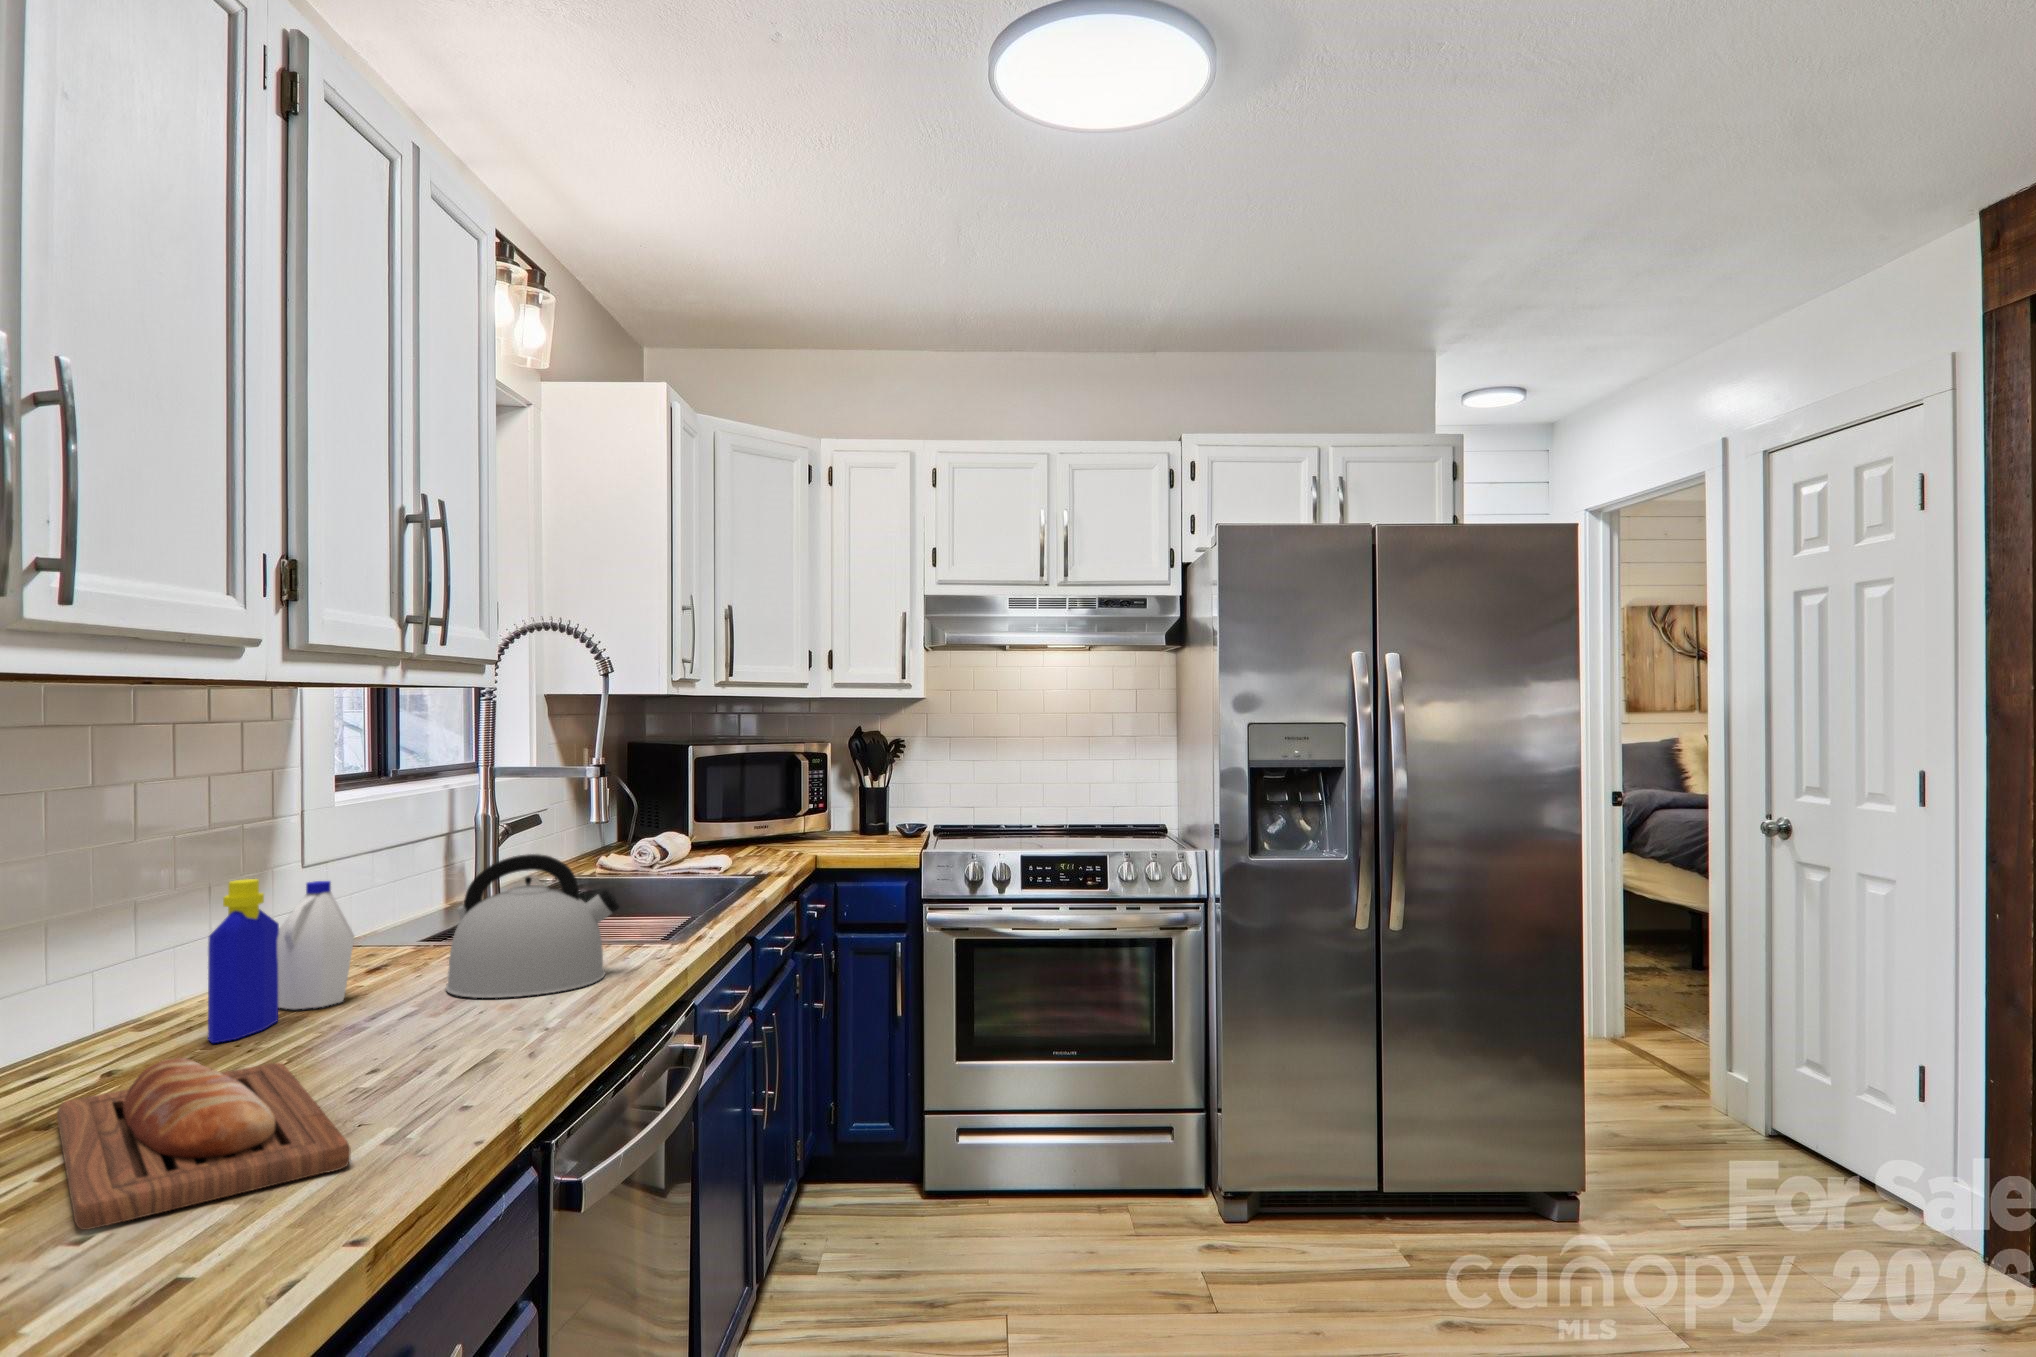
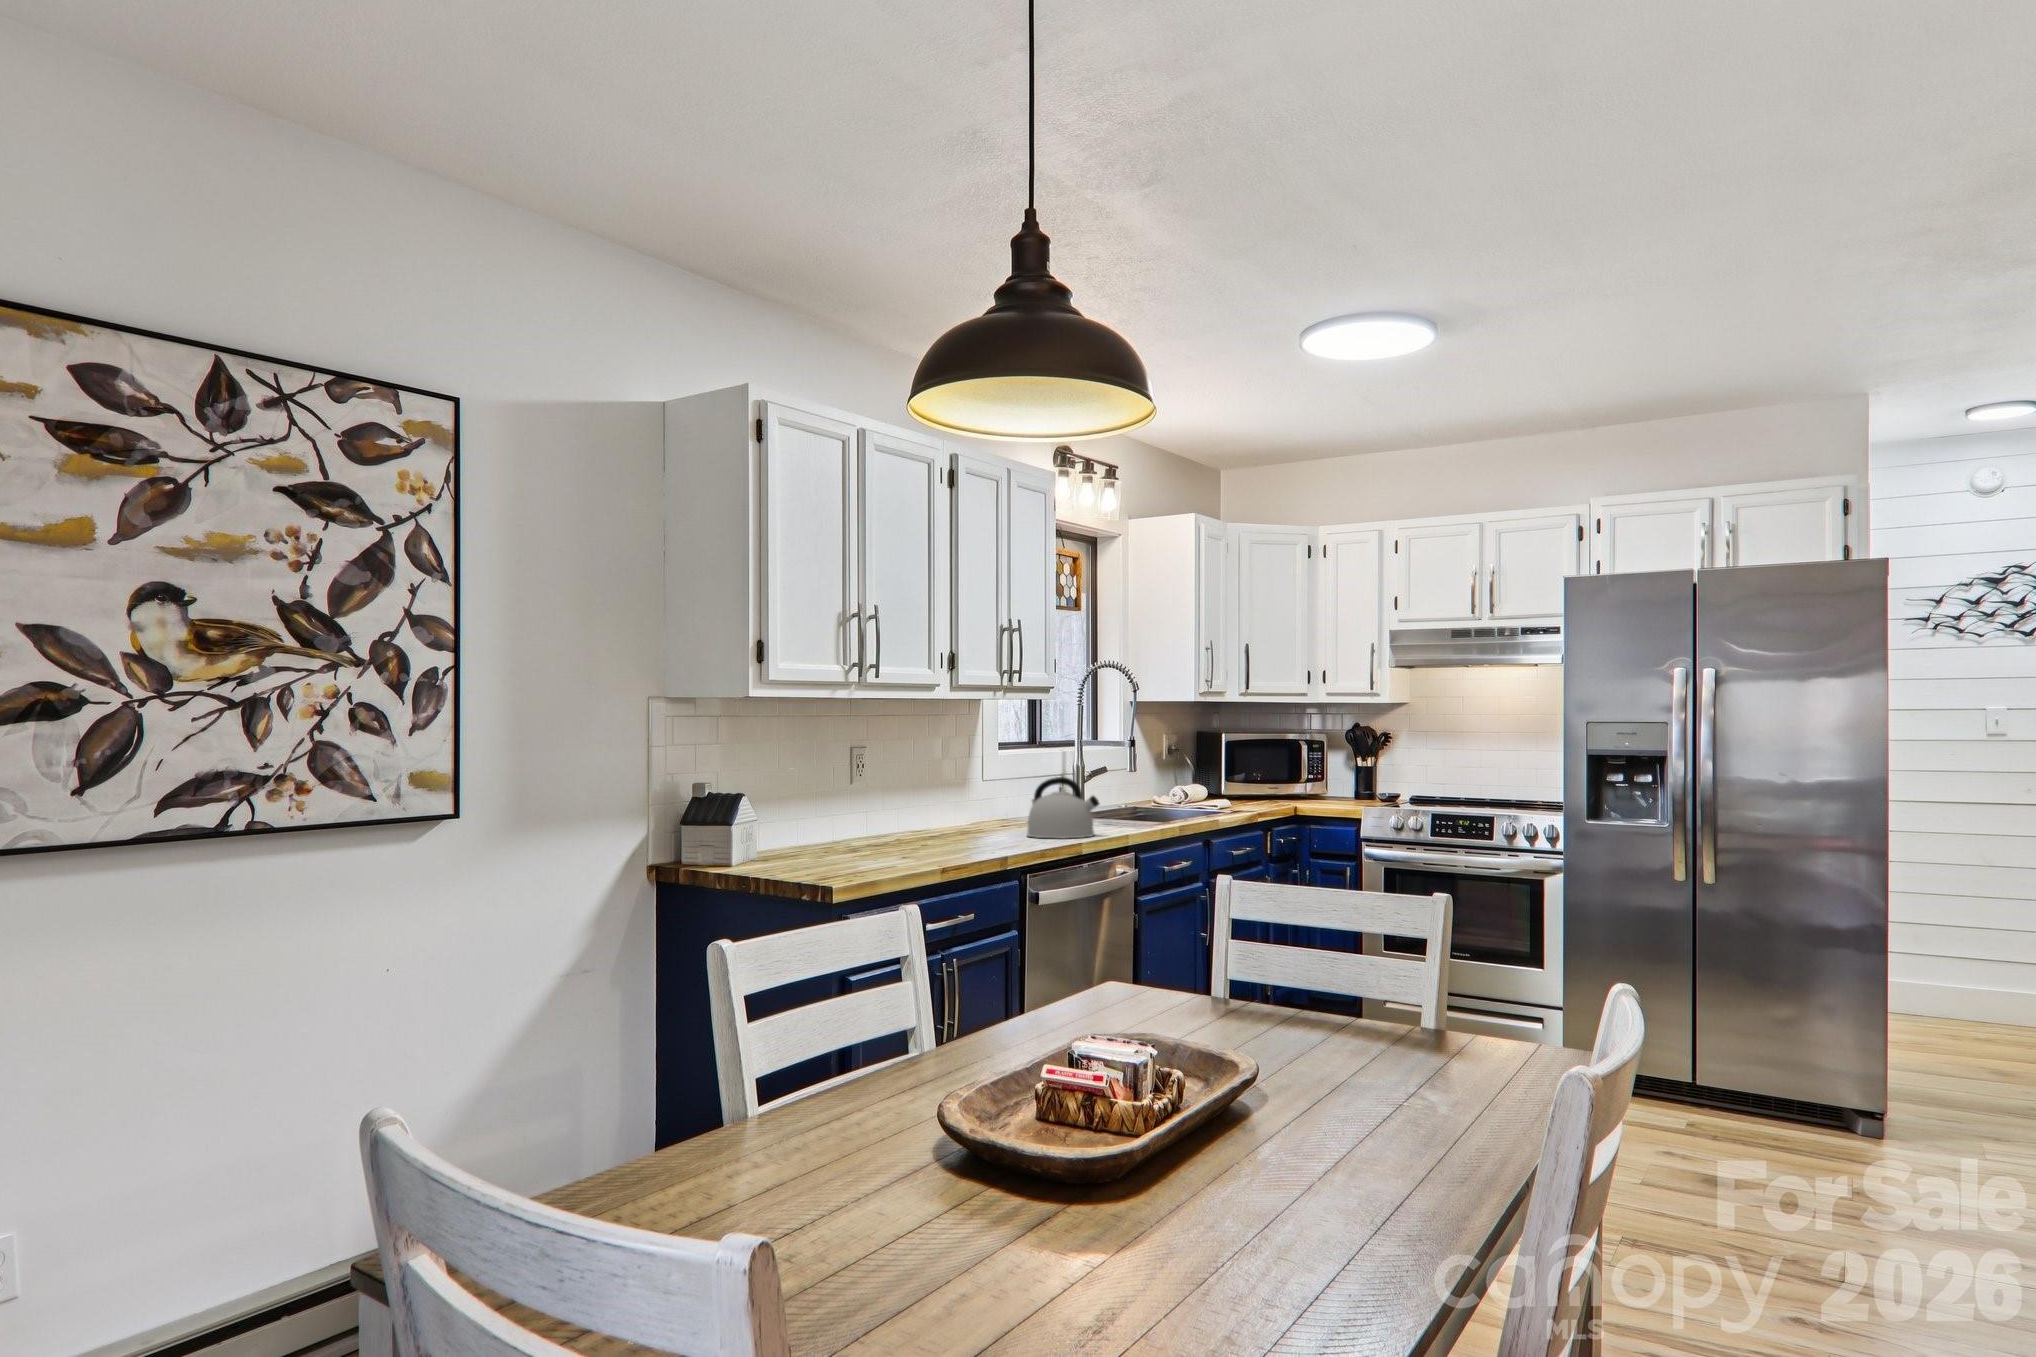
bottle: present [208,879,354,1043] -> none [937,778,993,840]
bread loaf: present [57,1058,351,1230] -> none [883,830,954,862]

